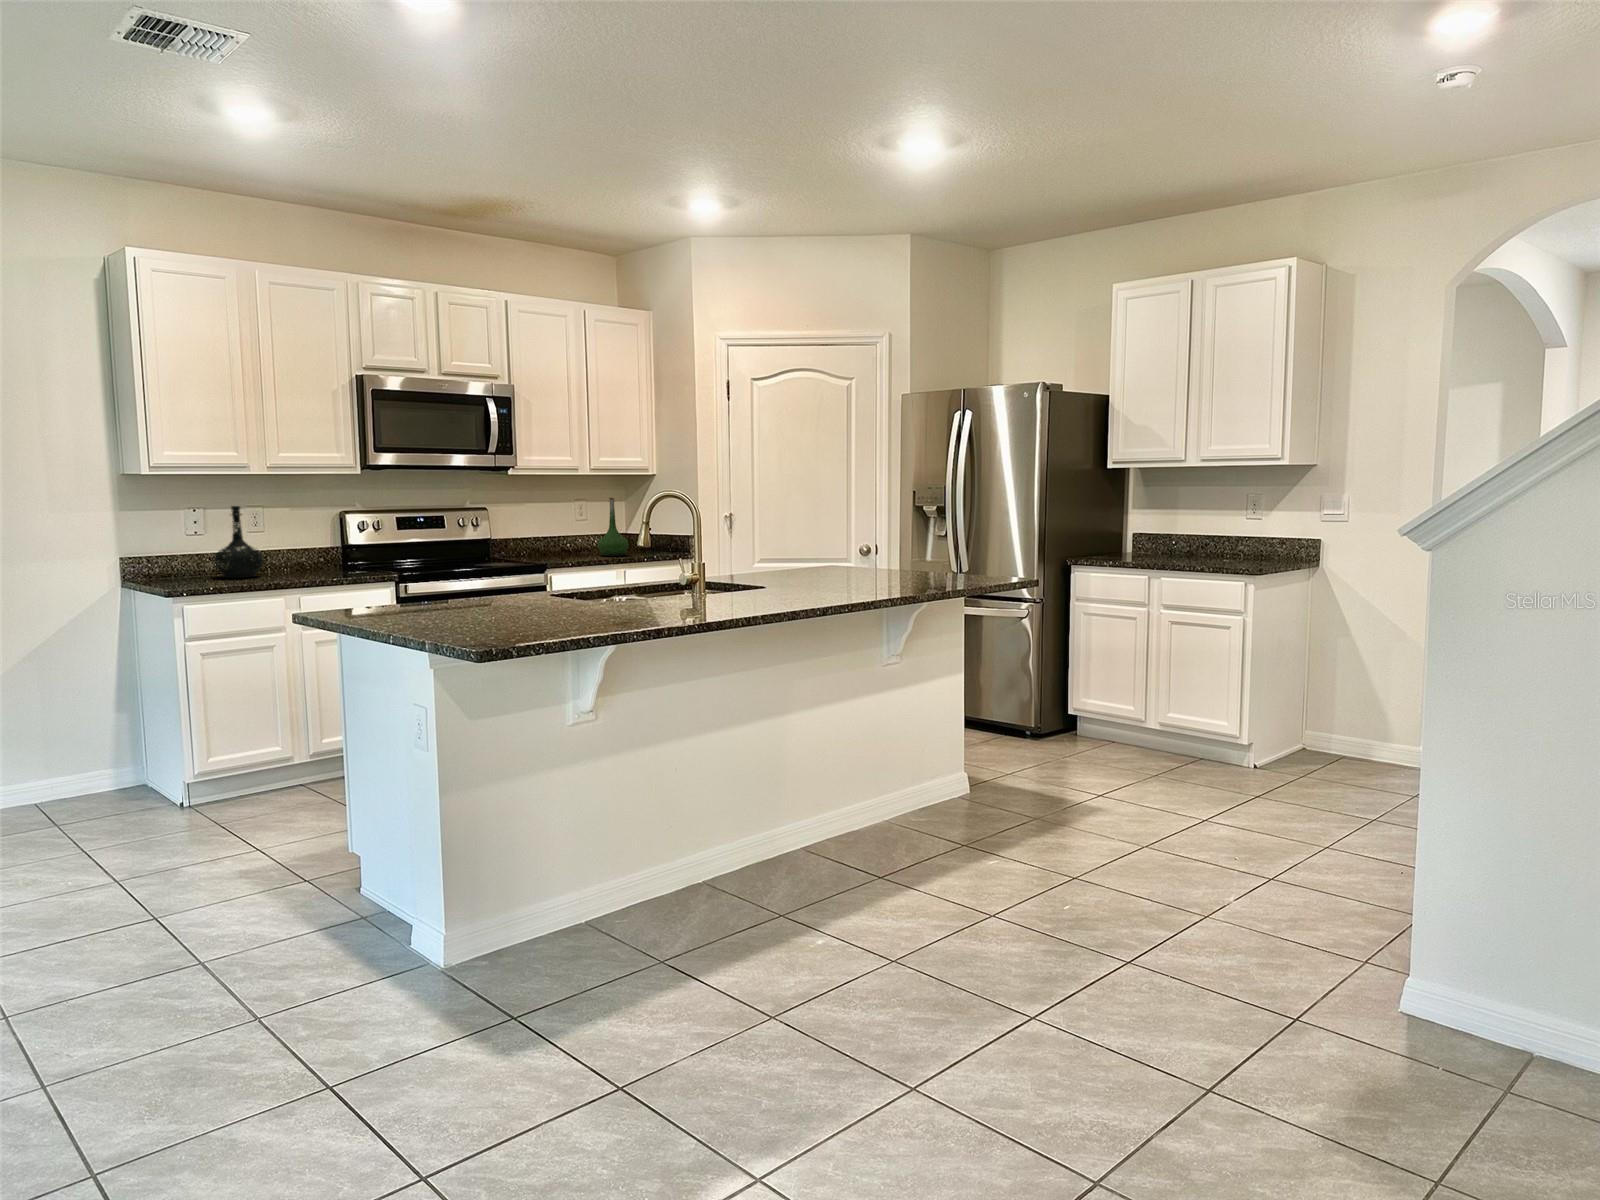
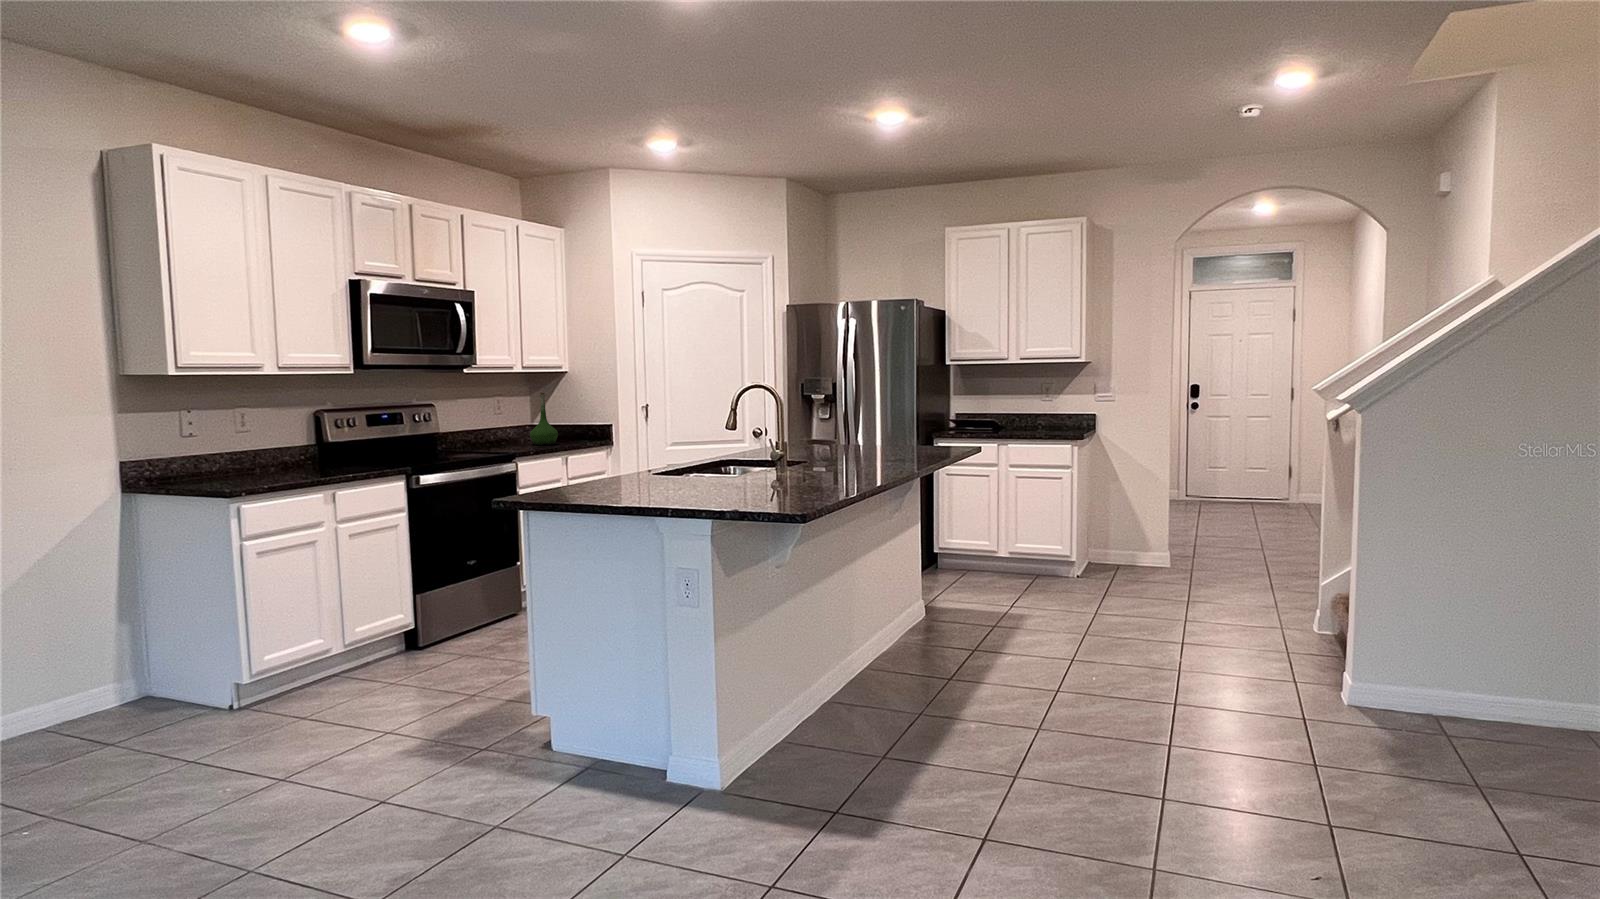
bottle: present [214,506,264,578] -> none [232,407,282,478]

